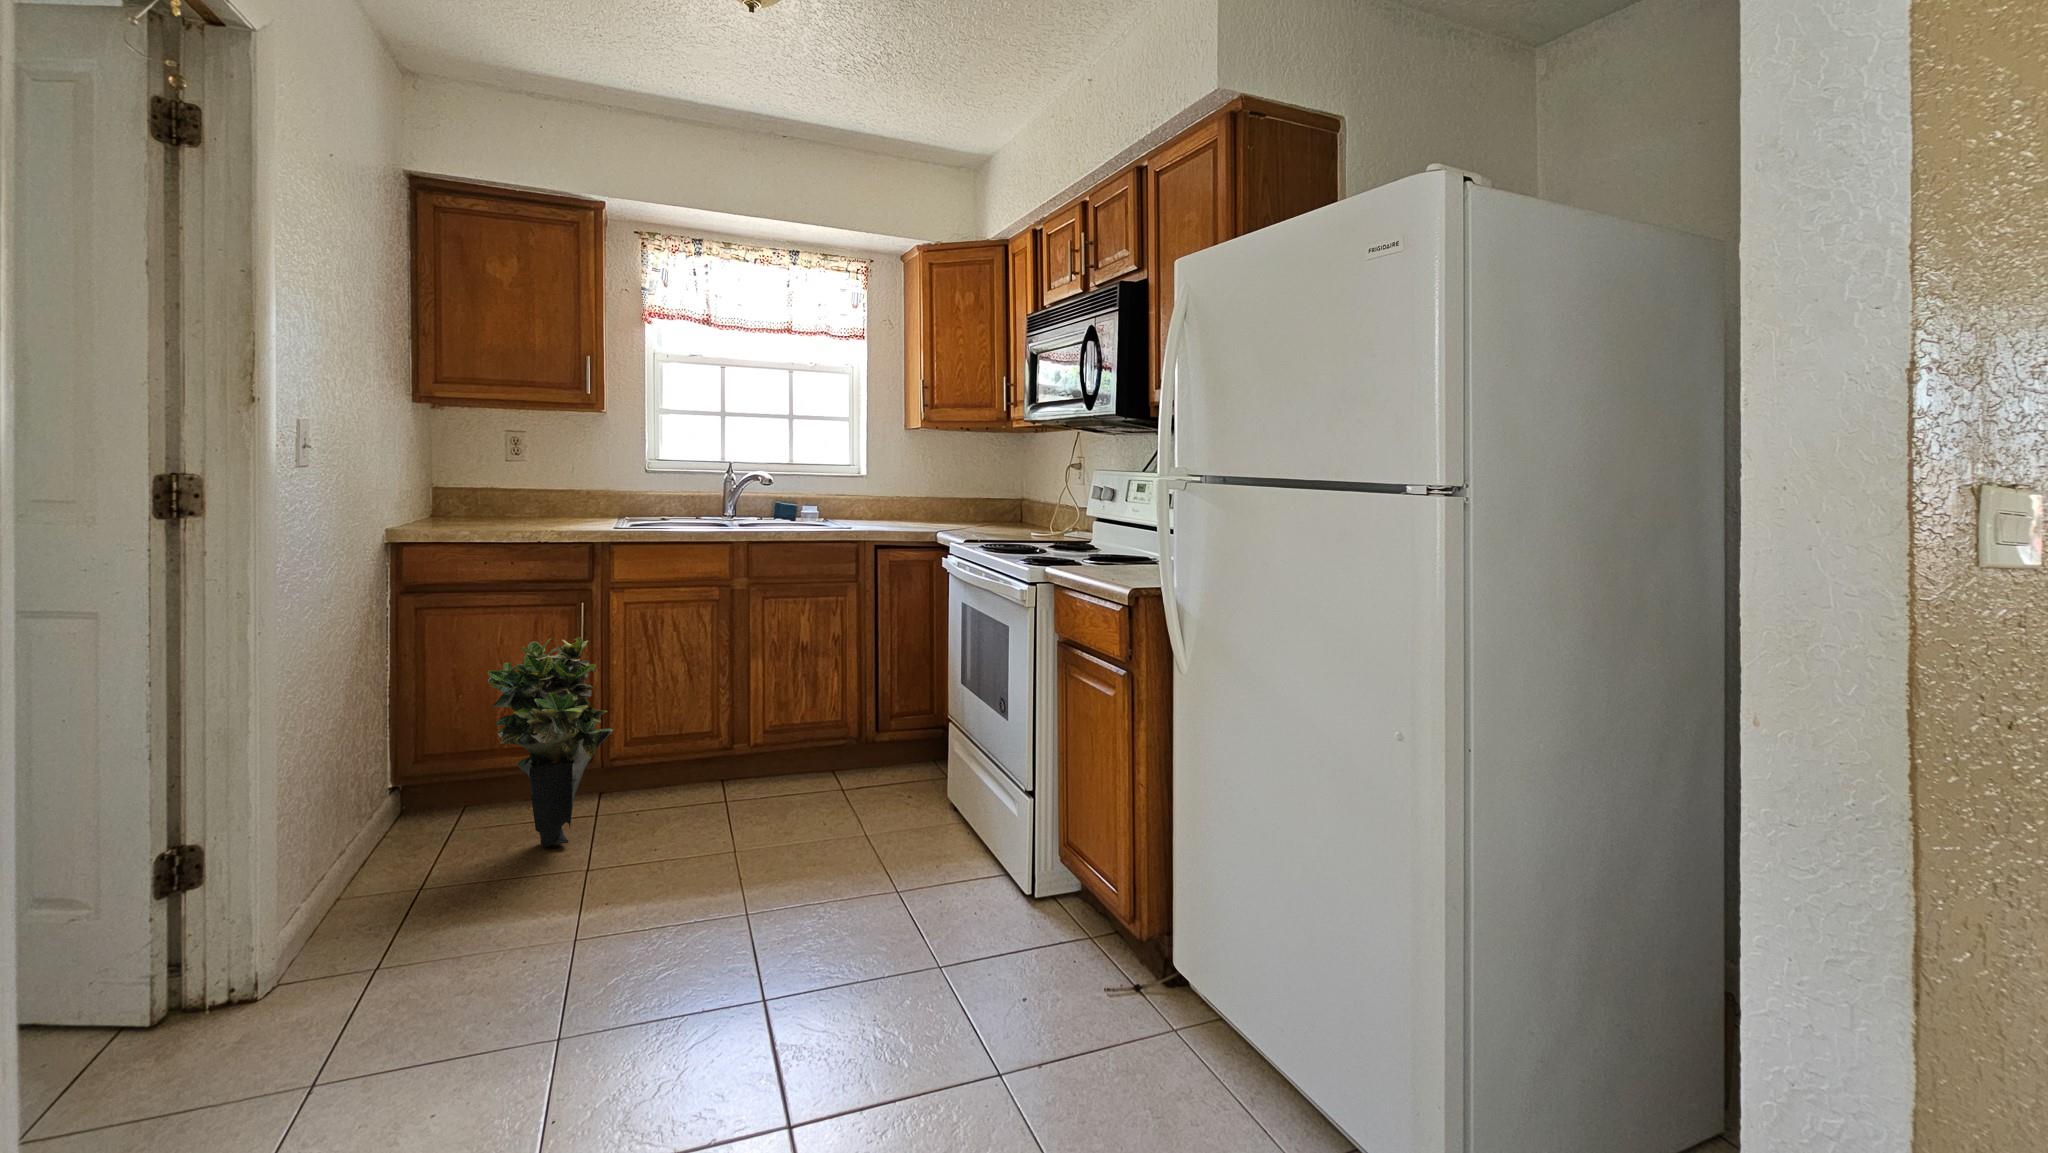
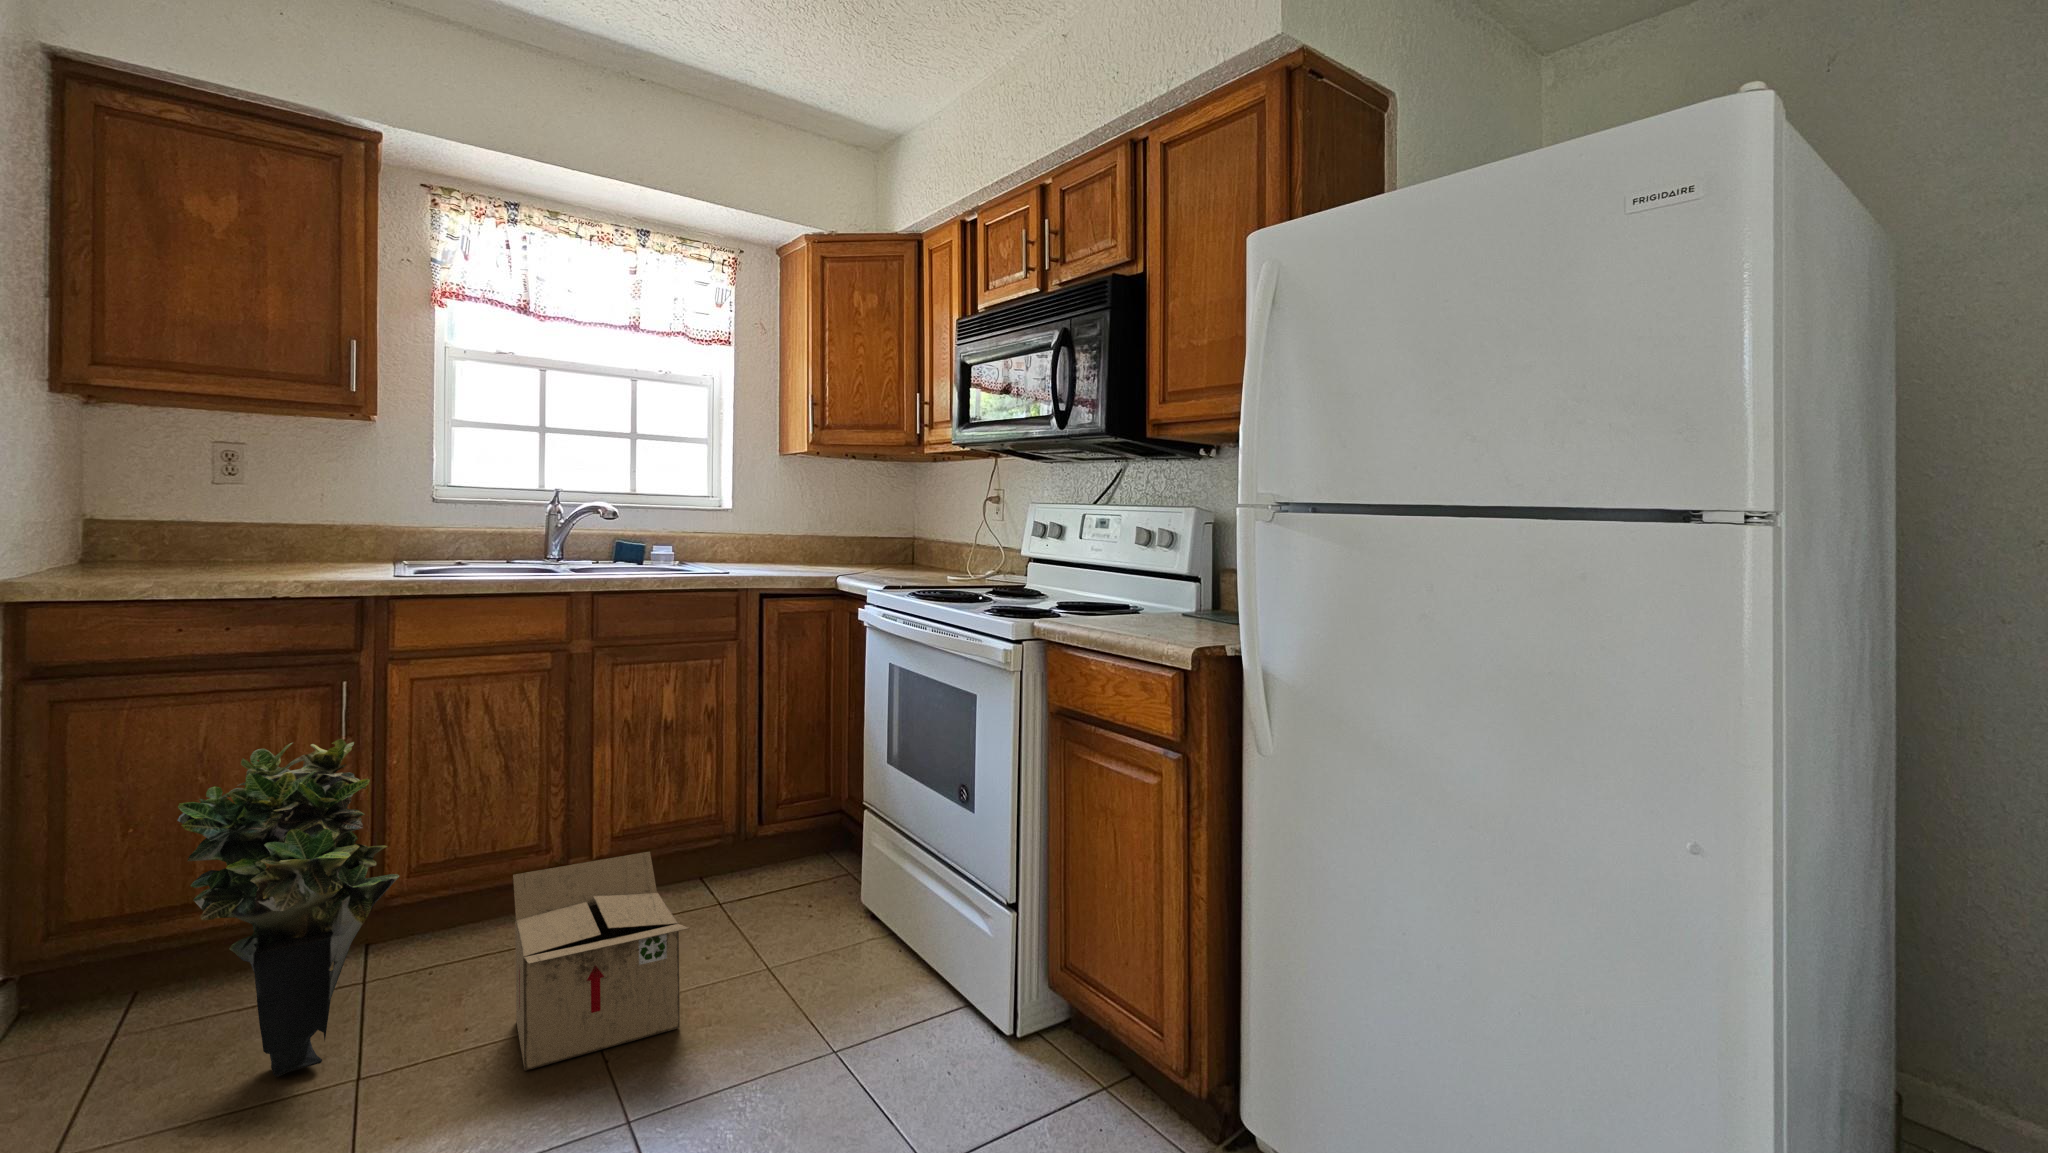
cardboard box: none [682,730,788,860] -> present [513,852,690,1071]

